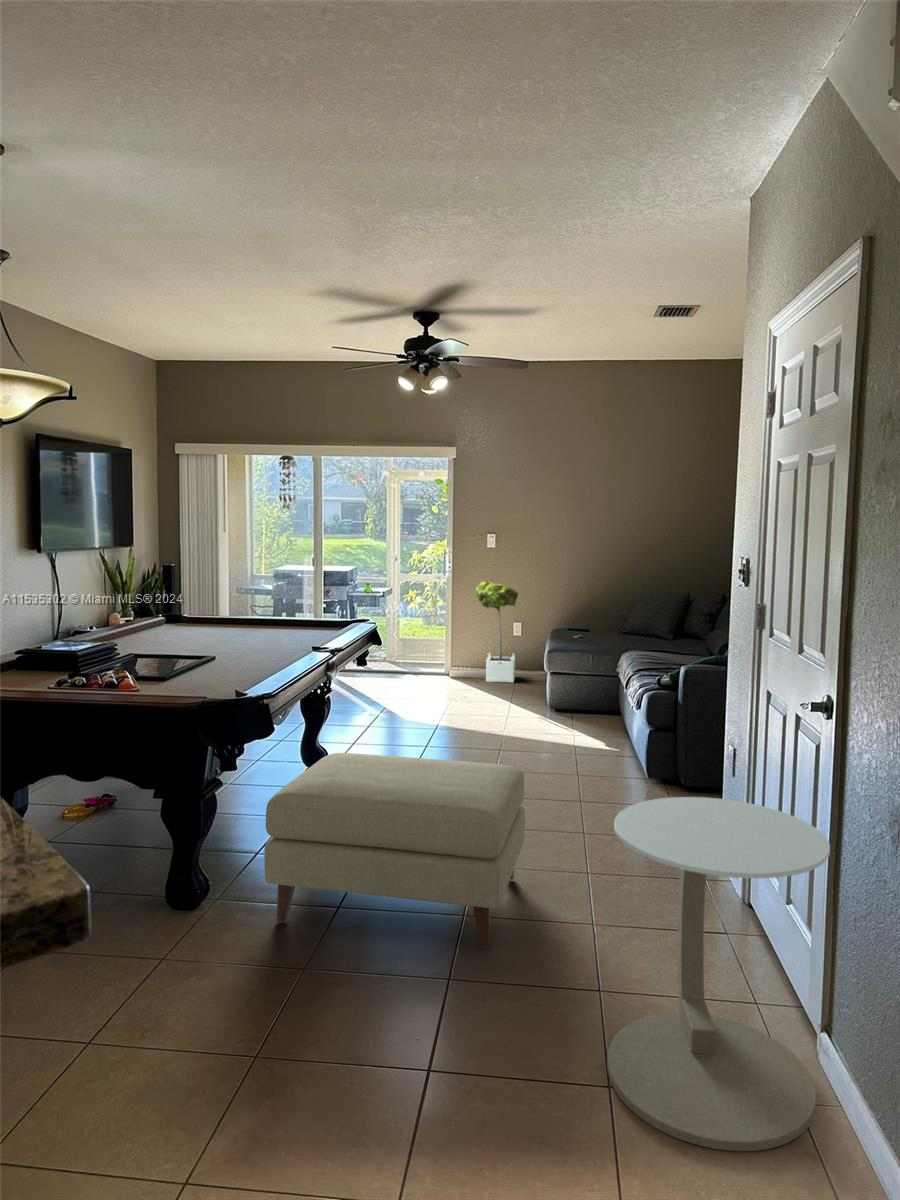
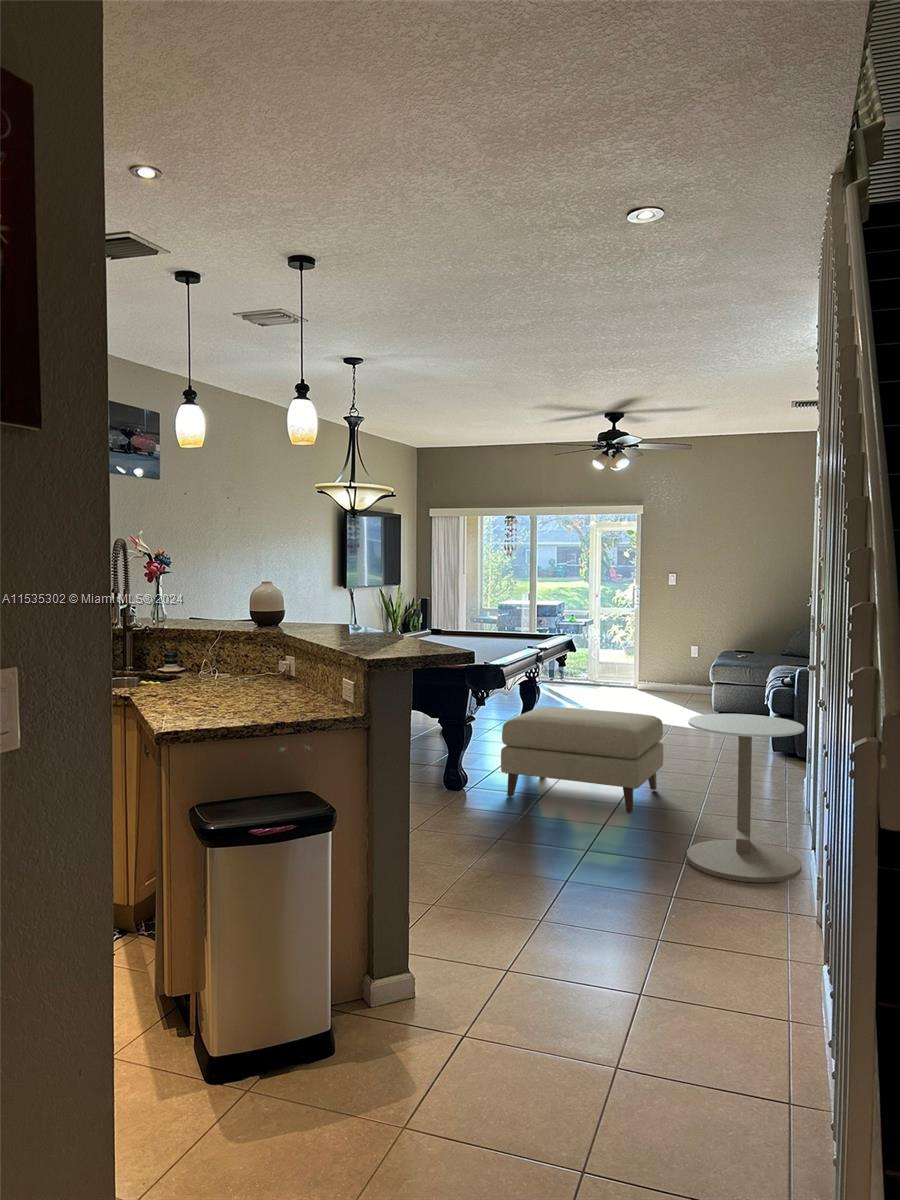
potted tree: present [475,581,518,682] -> none [658,612,694,695]

